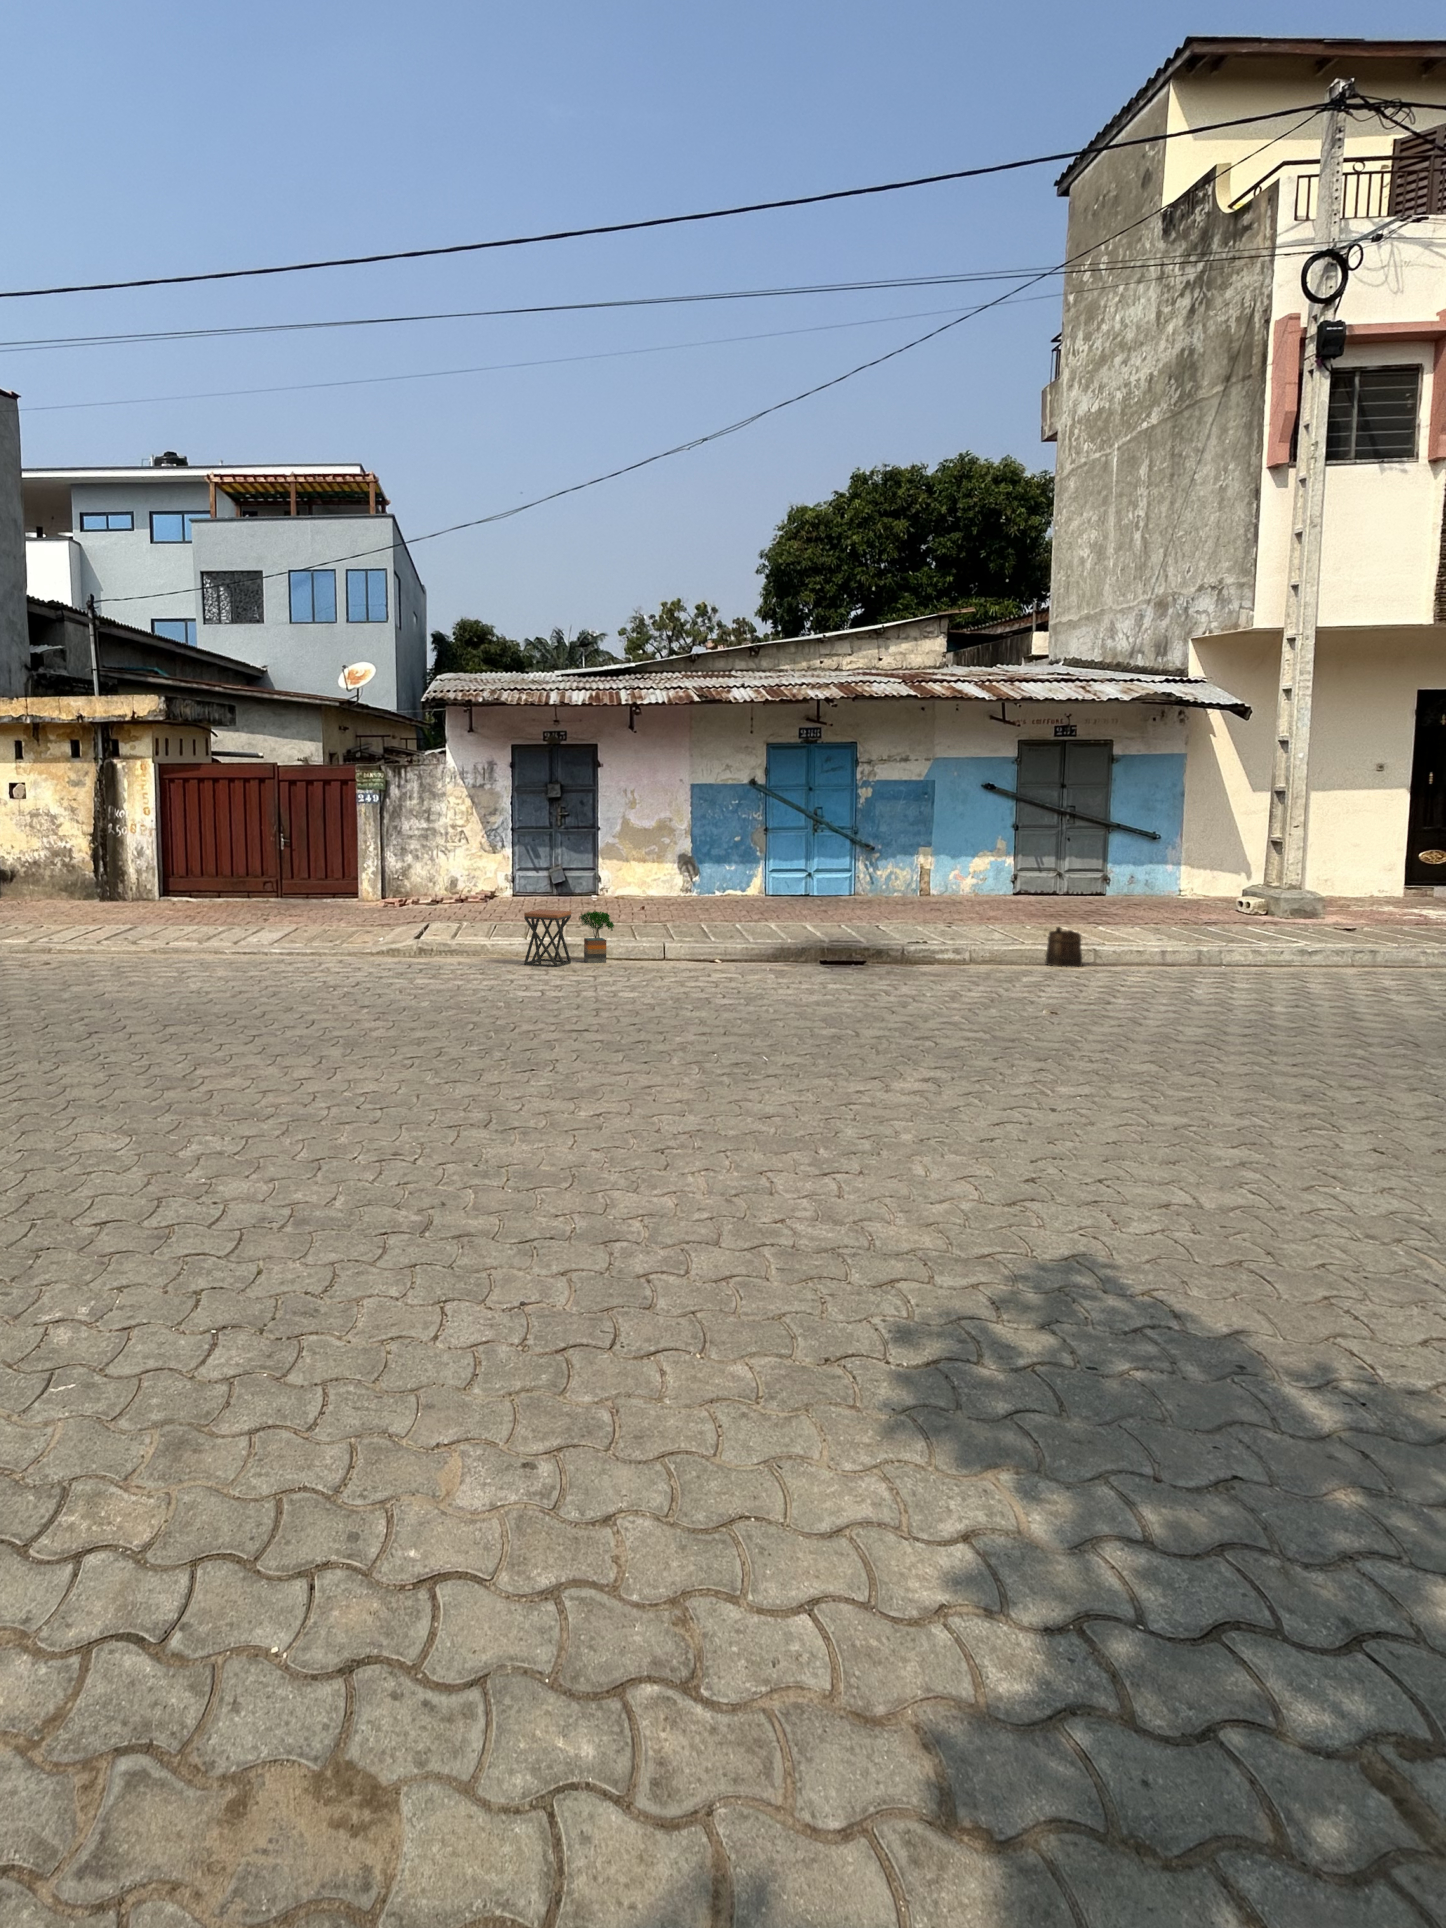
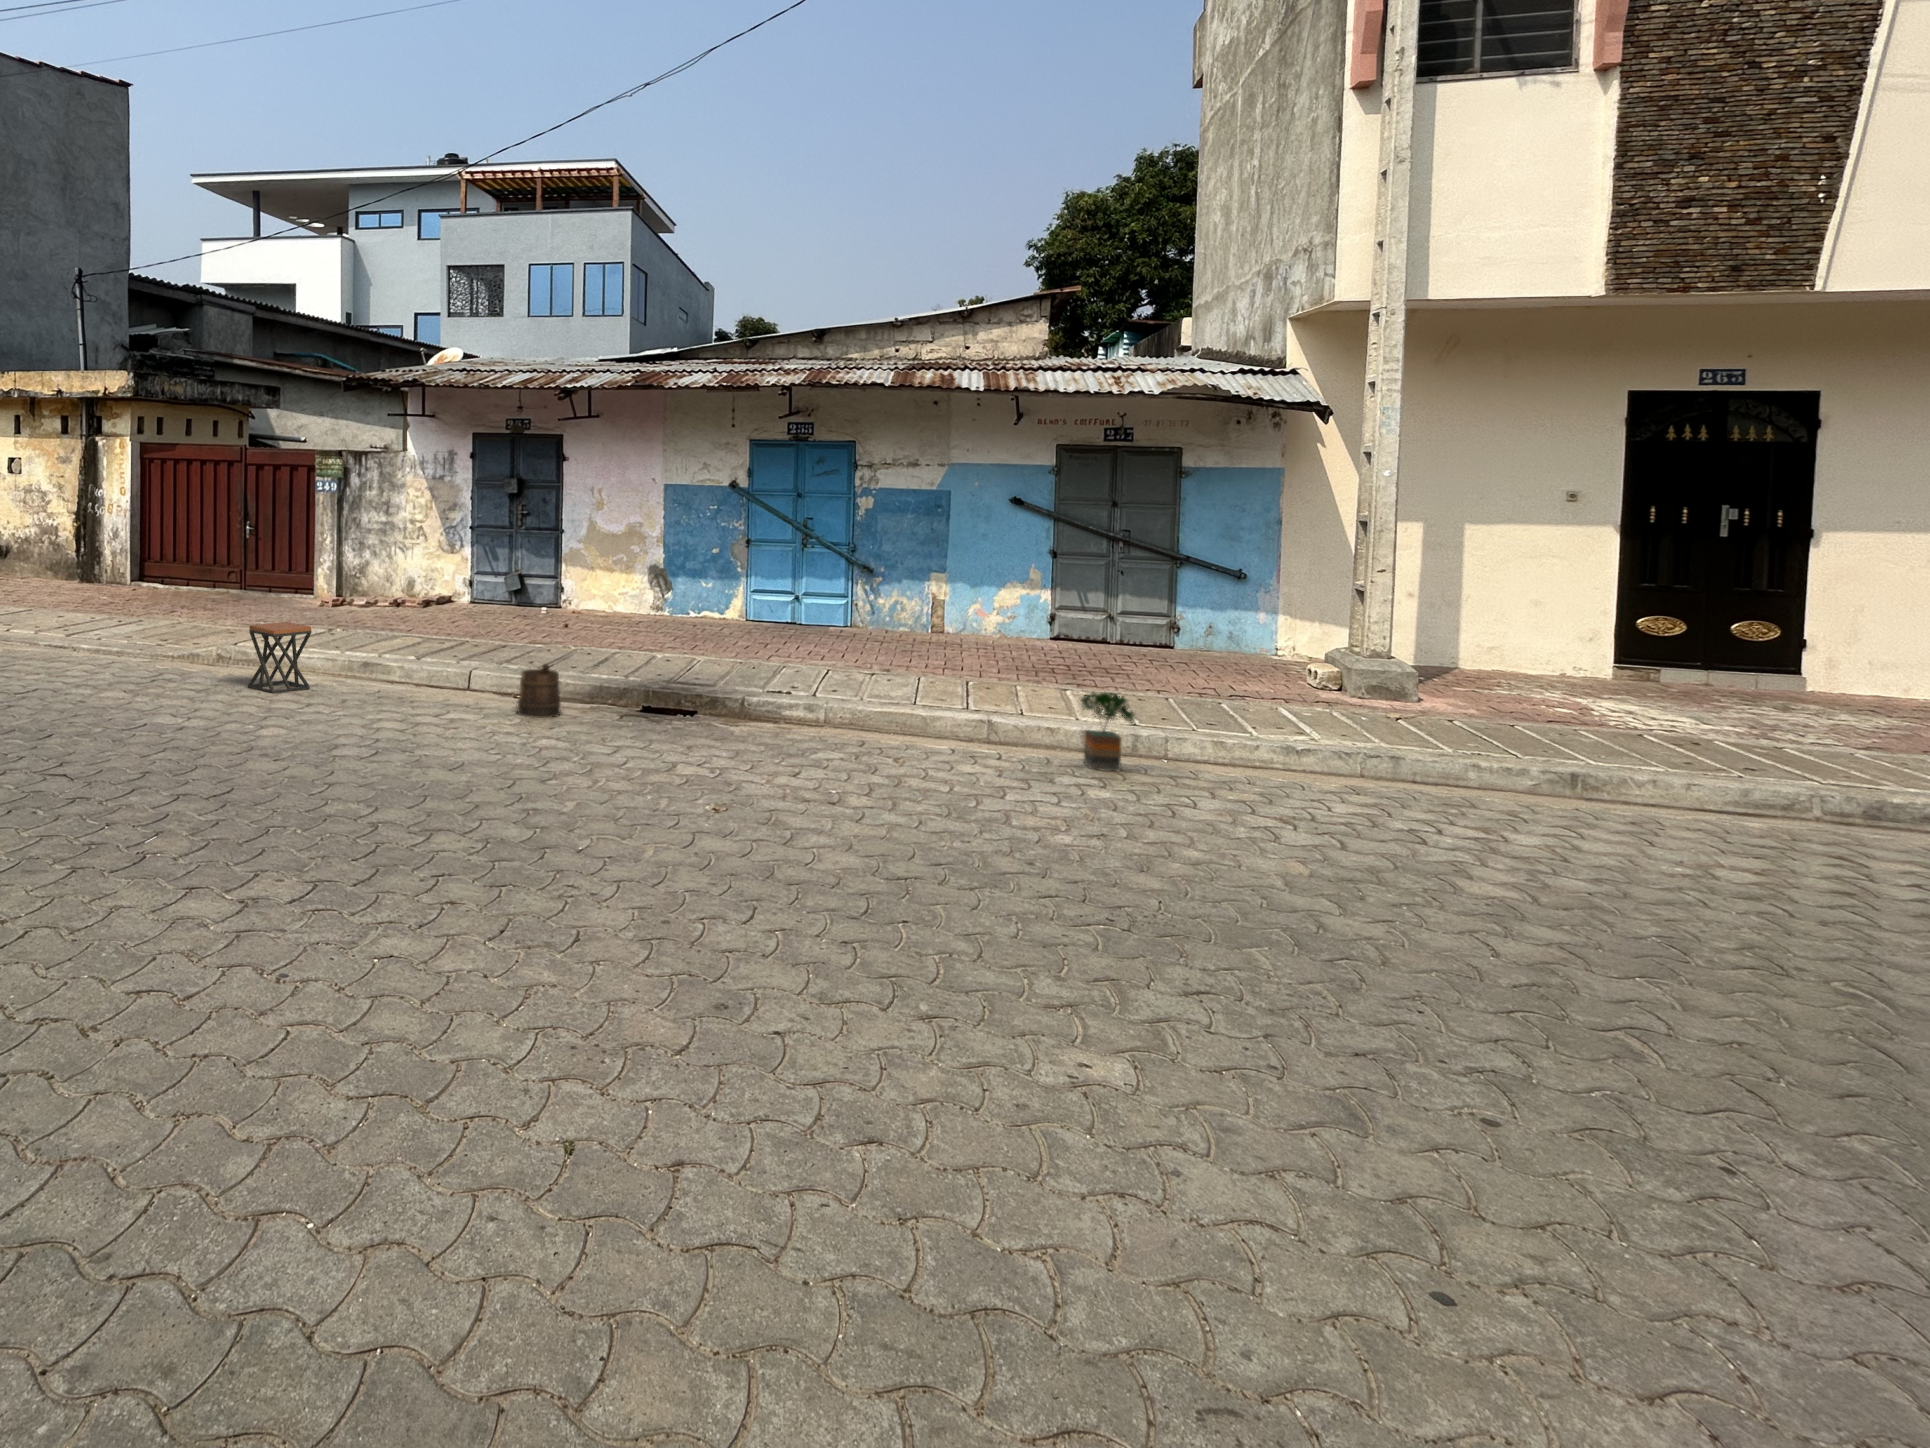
potted tree: present [580,911,614,963] -> present [1079,692,1134,771]
bucket: present [1046,927,1082,967] -> present [517,664,561,718]

